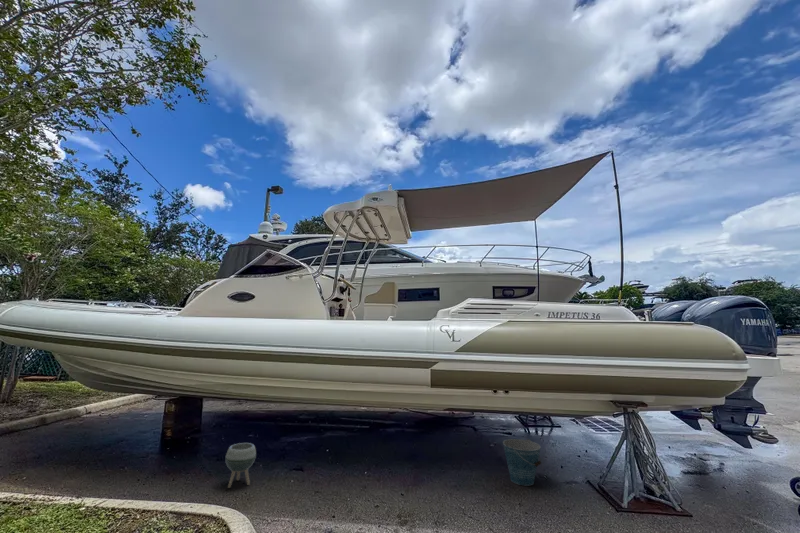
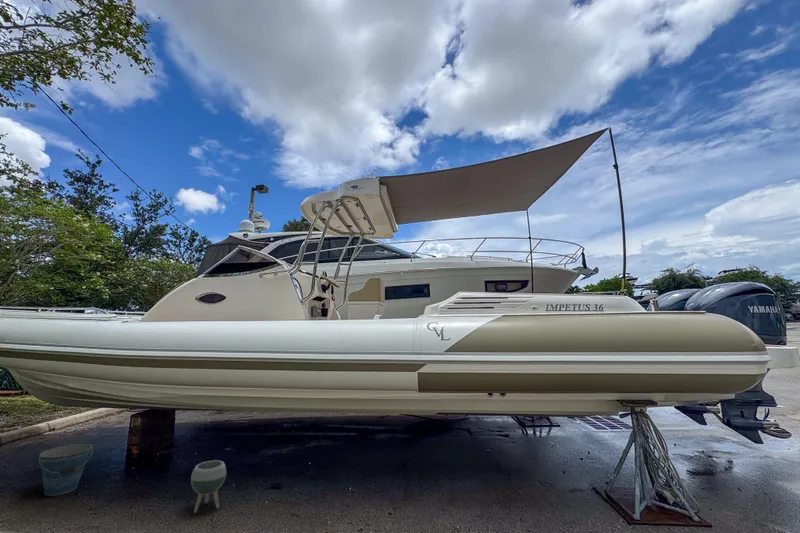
bucket: present [503,439,541,485] -> present [39,444,93,496]

